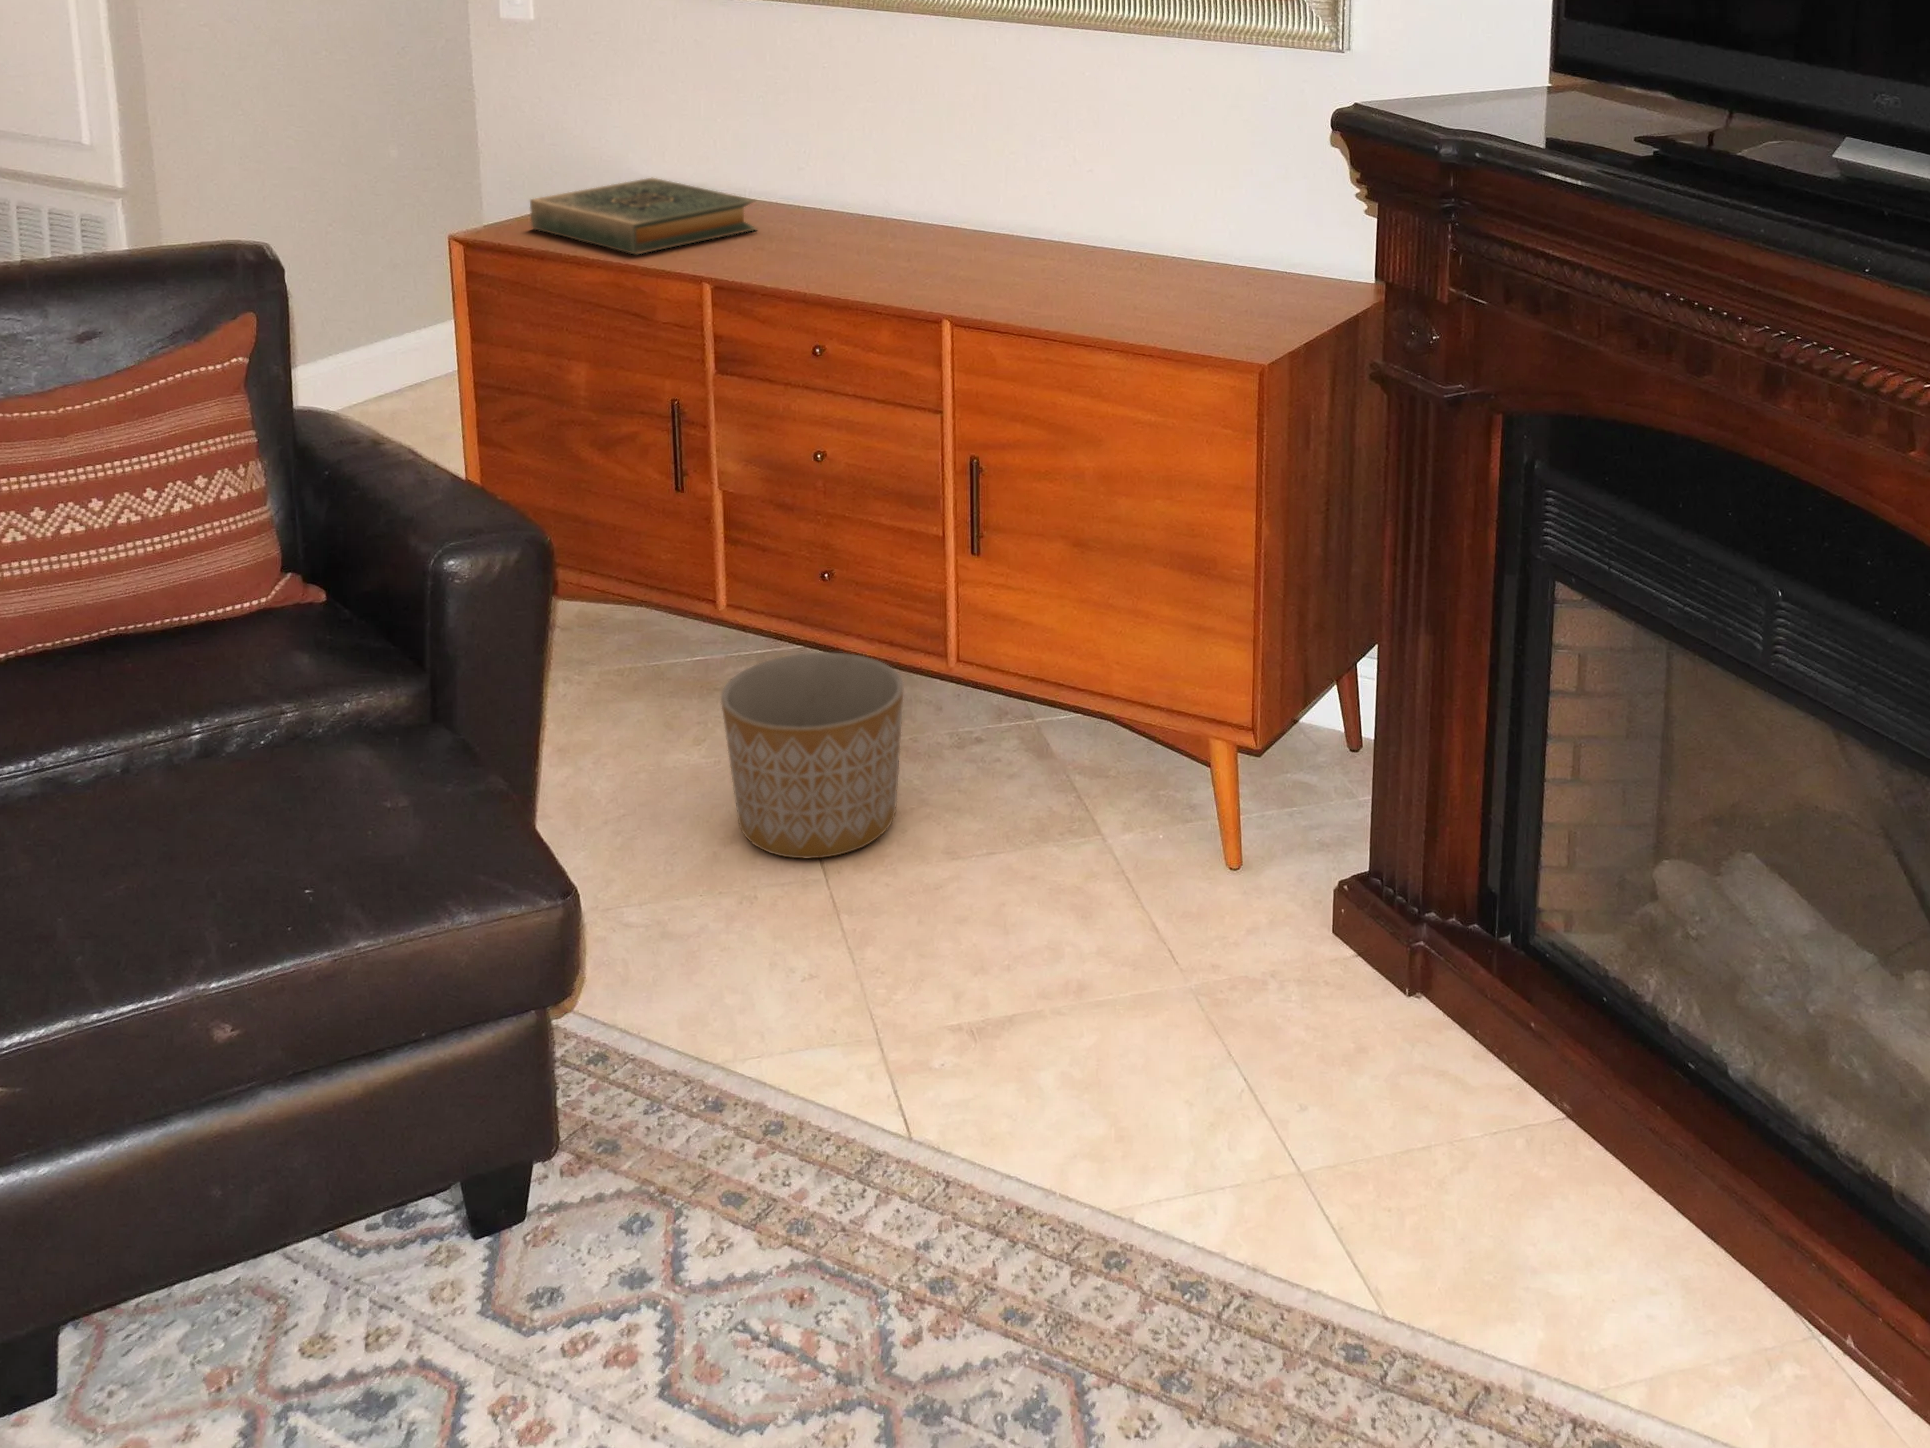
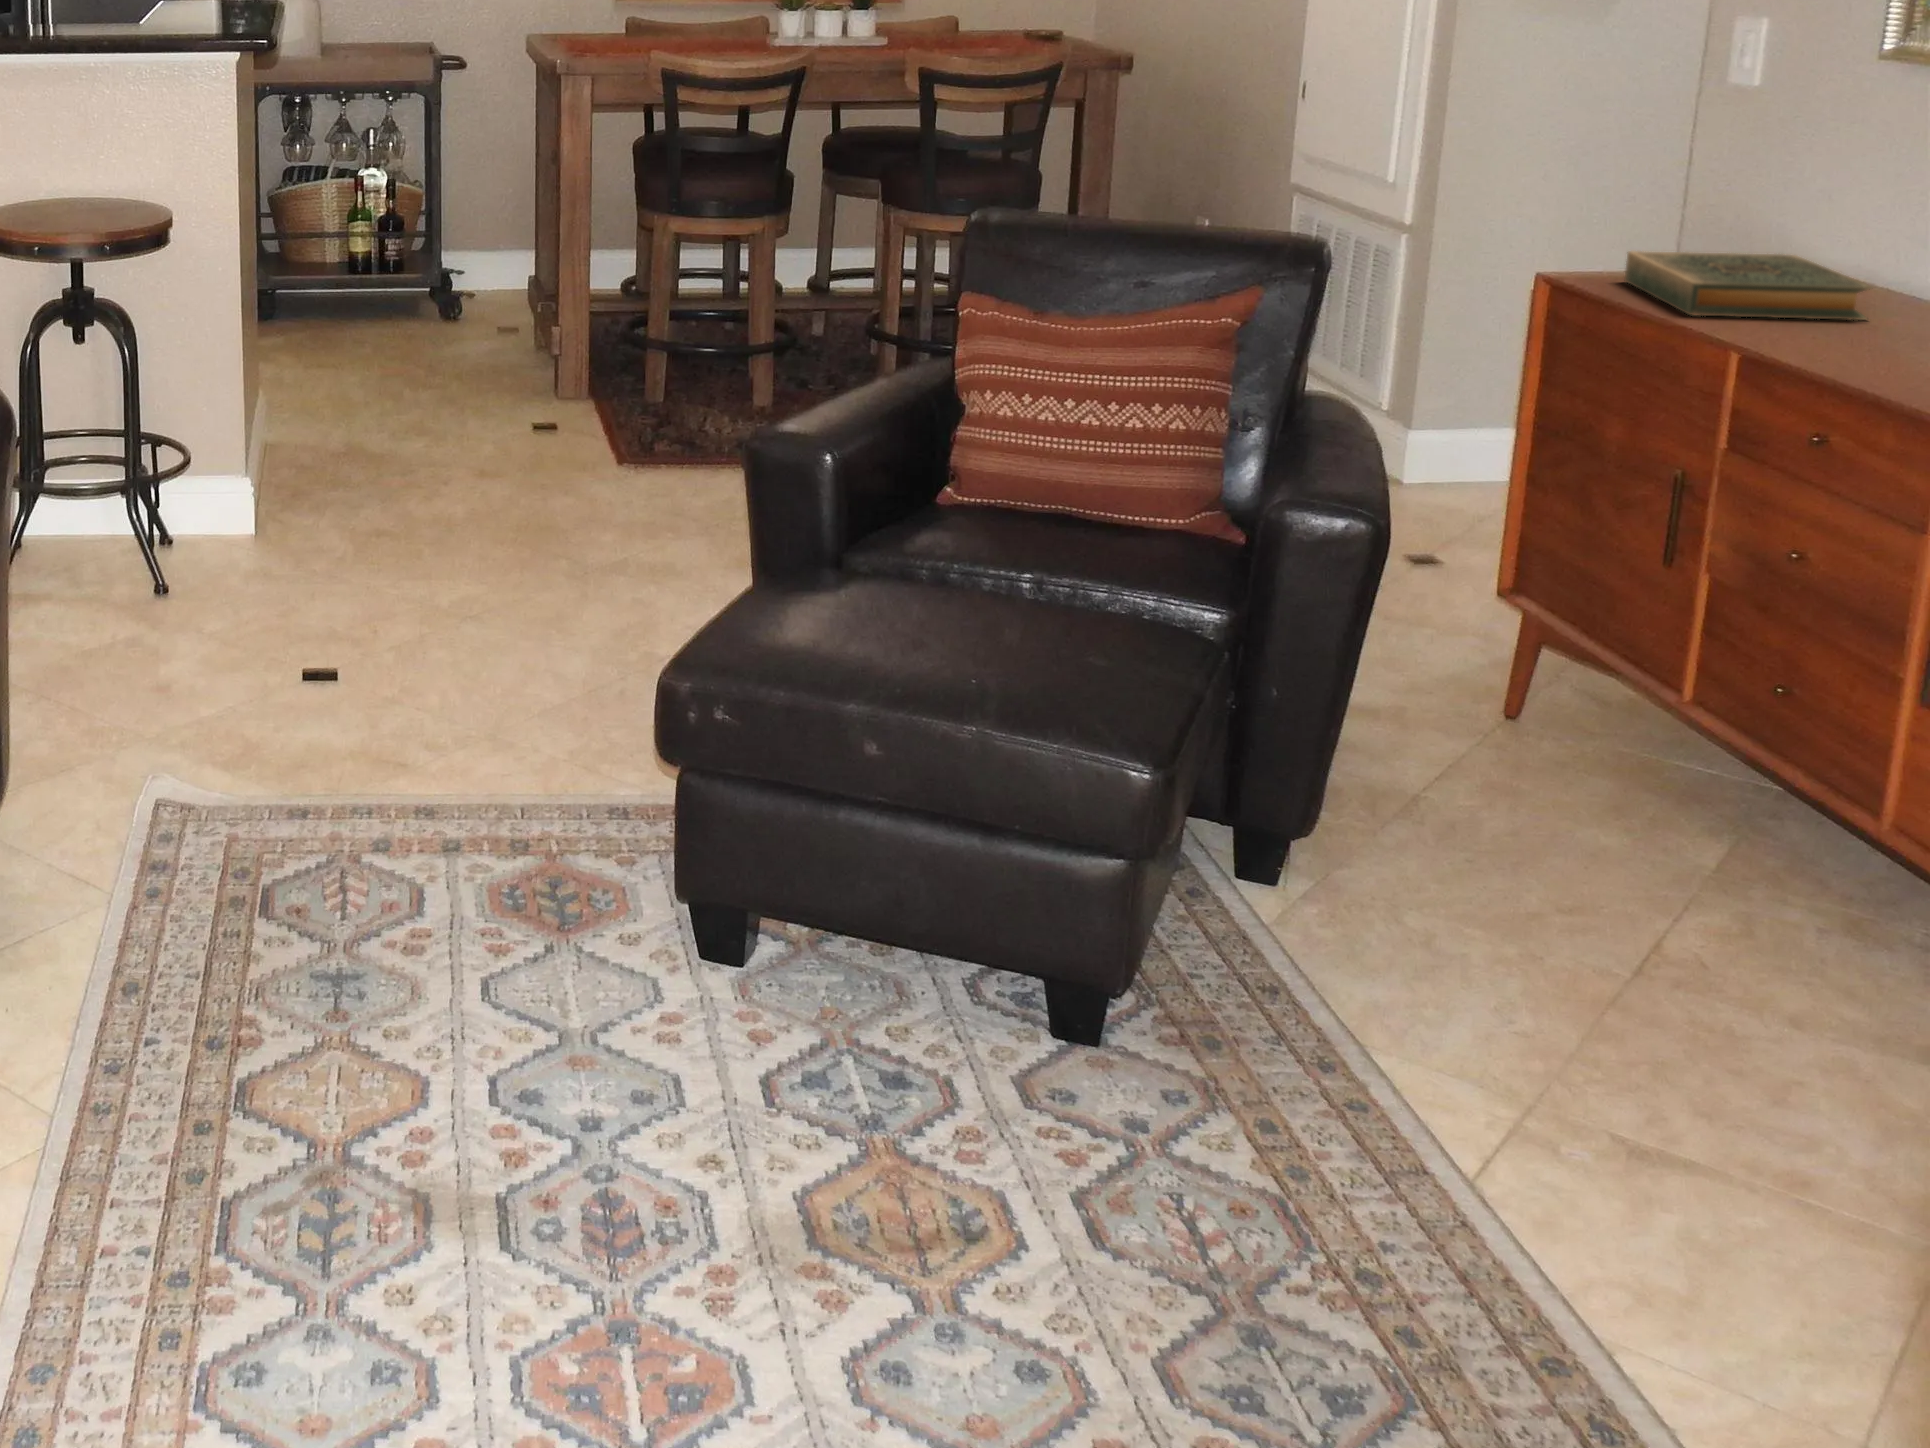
planter: present [721,653,904,858] -> none [1575,750,1804,973]

